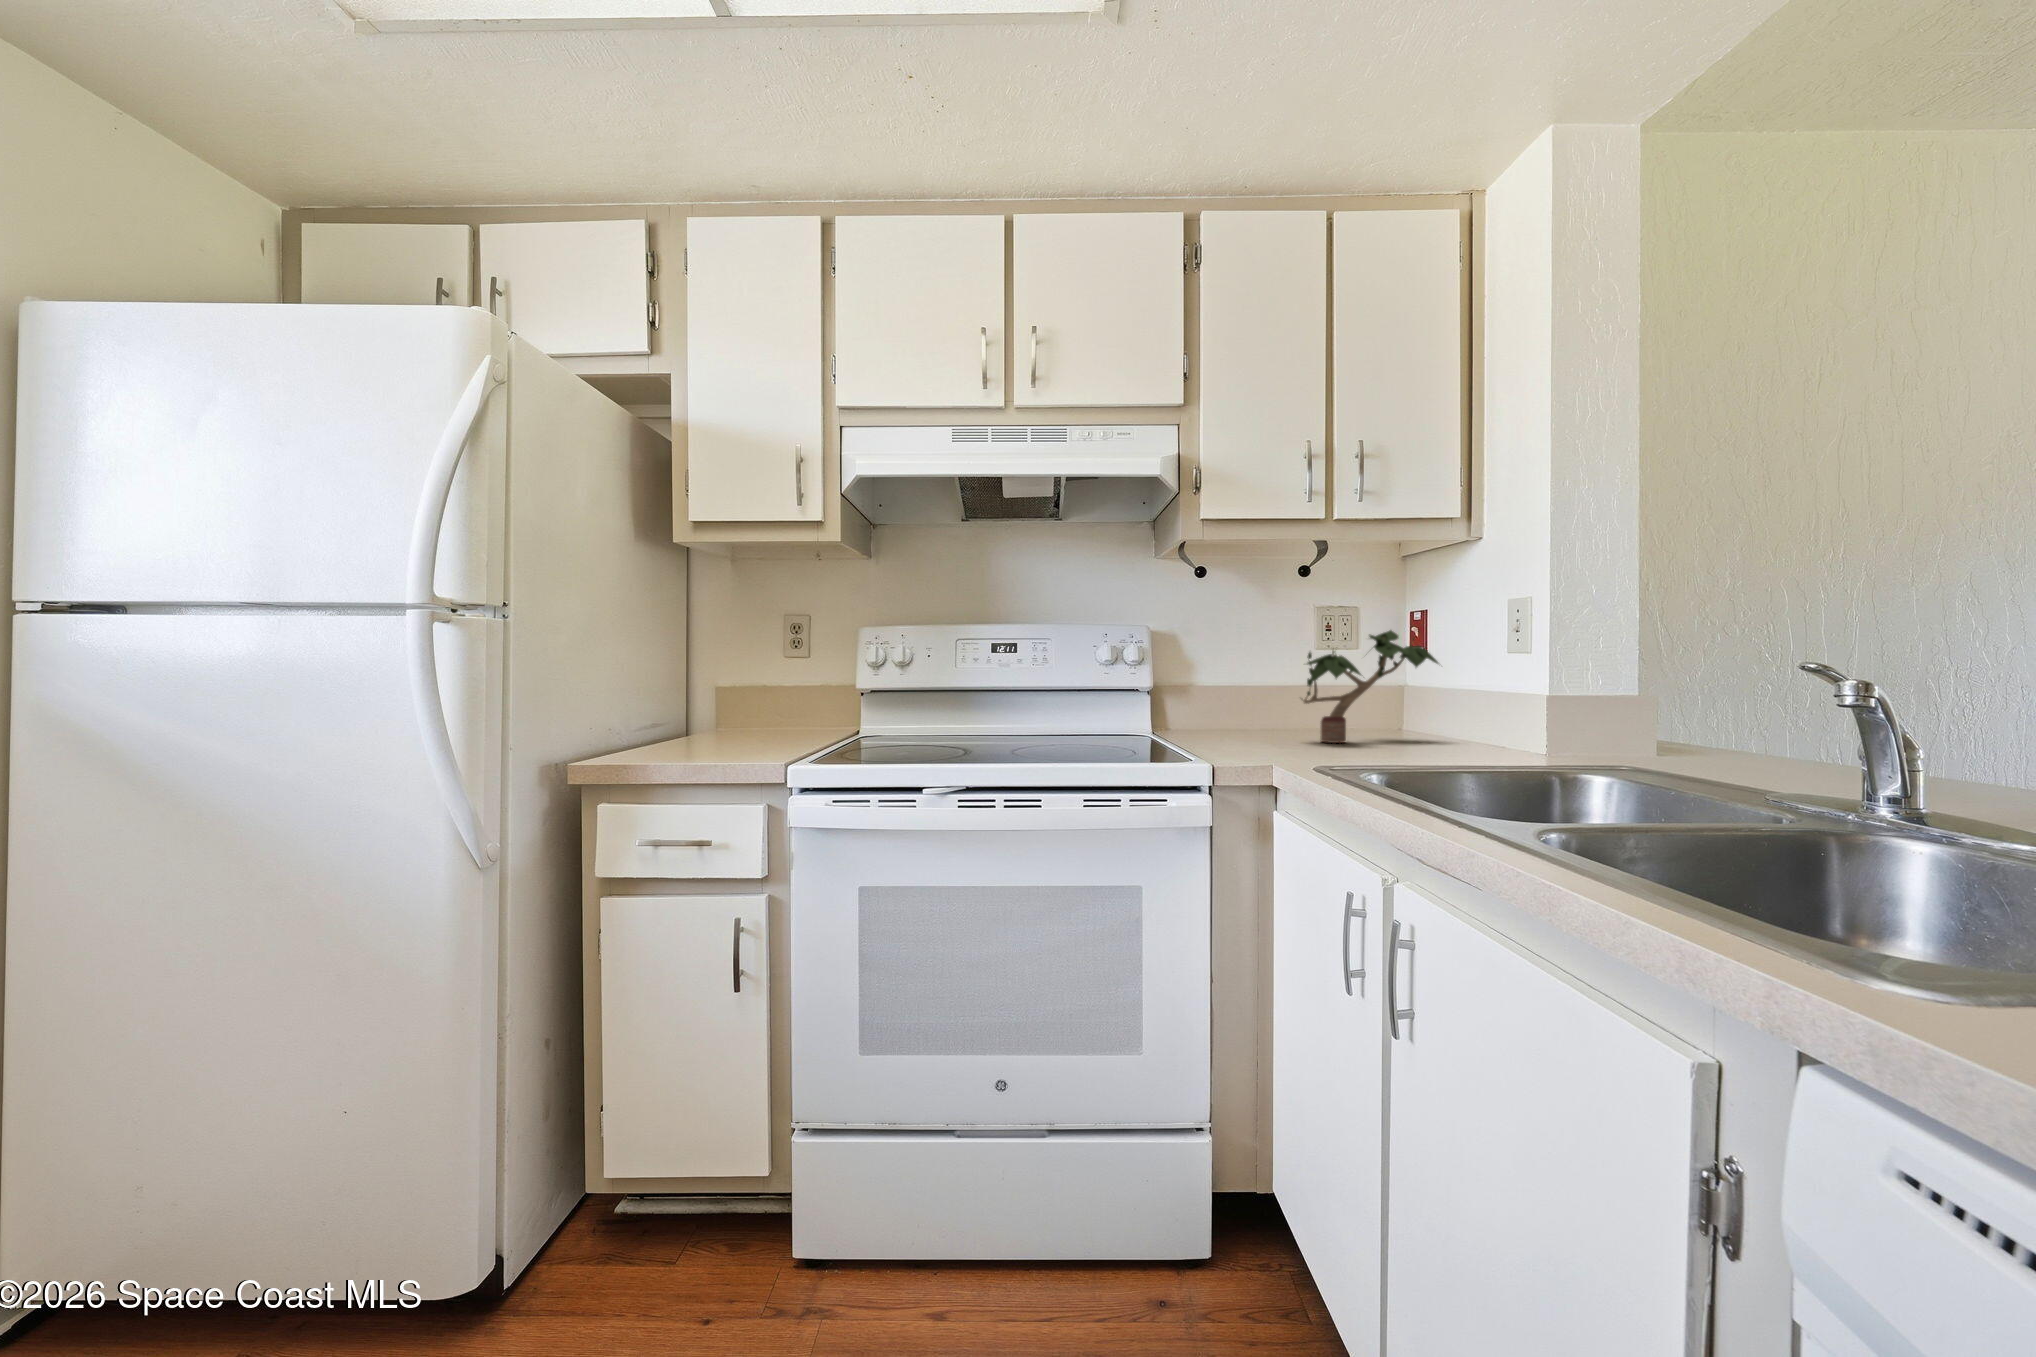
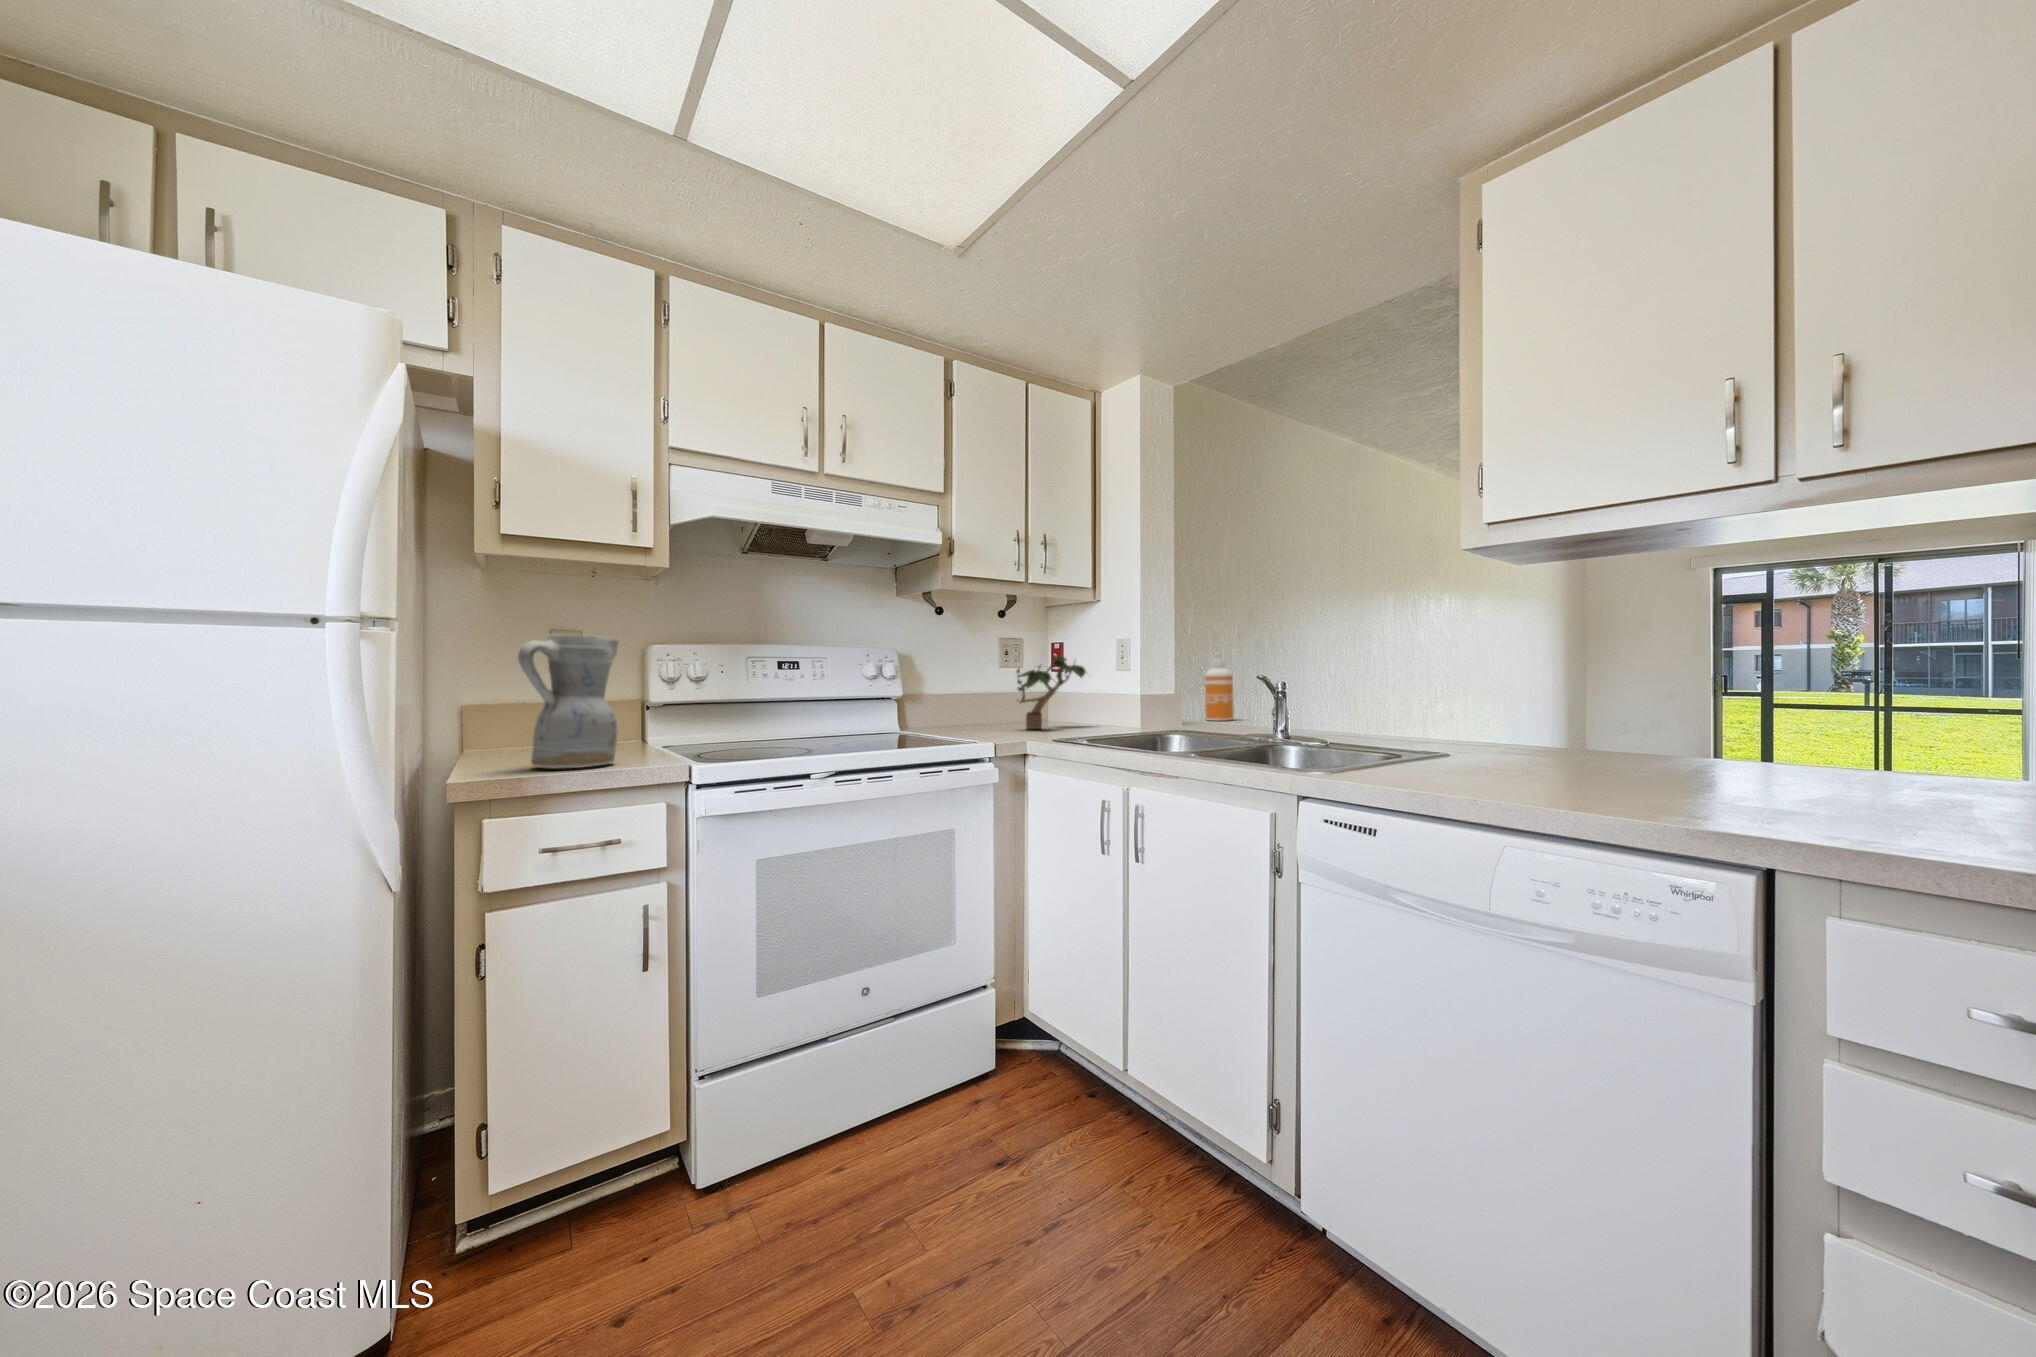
ceramic pitcher: none [654,622,752,759] -> present [518,634,619,769]
soap dispenser: none [1701,622,1763,746] -> present [1205,652,1234,721]

